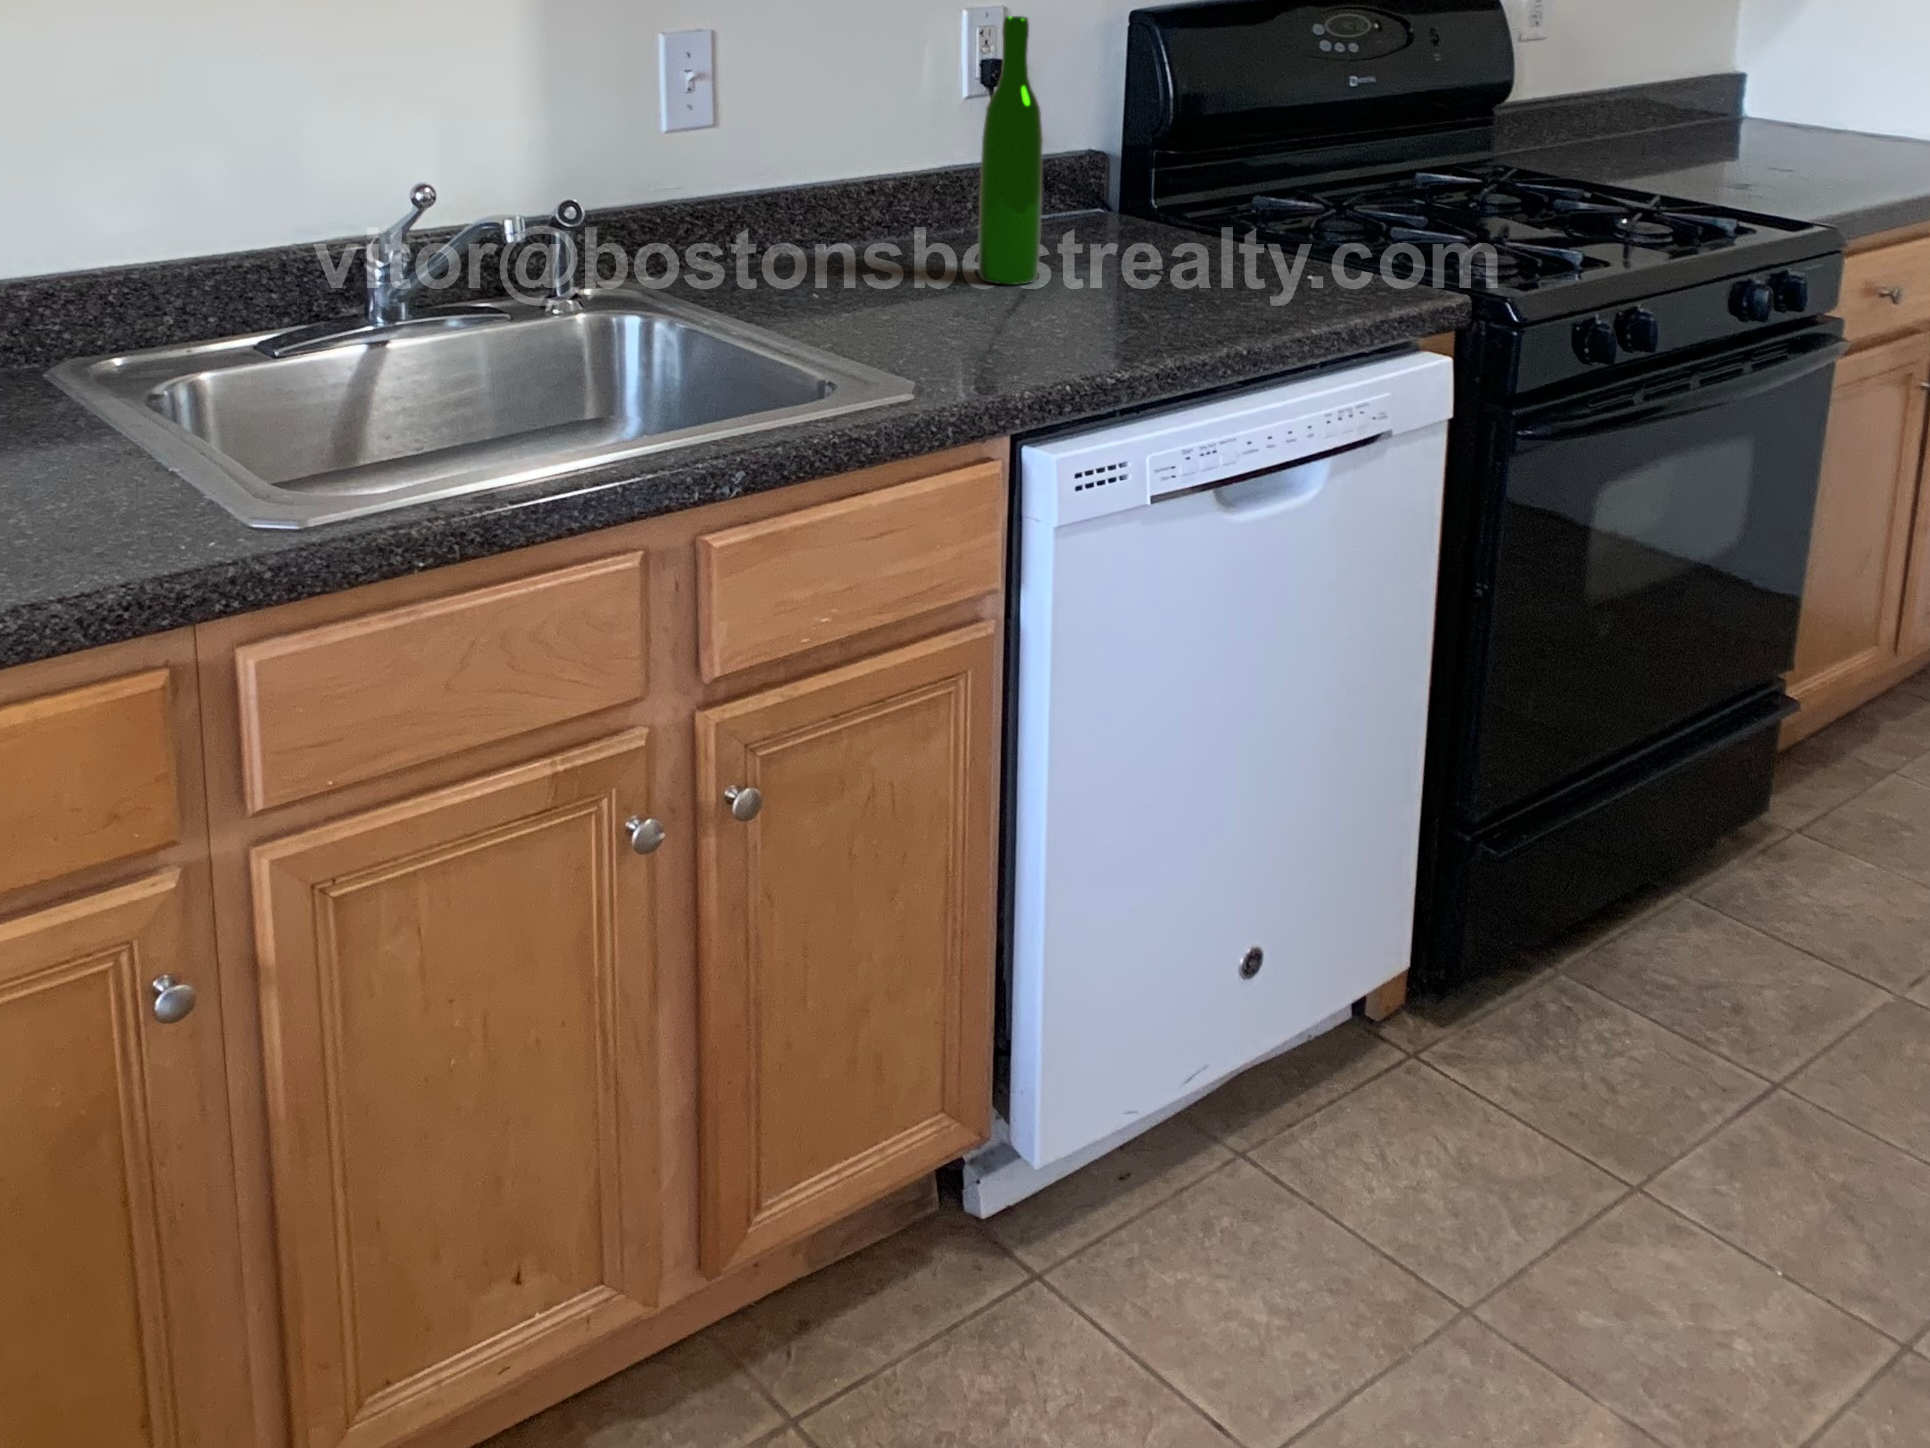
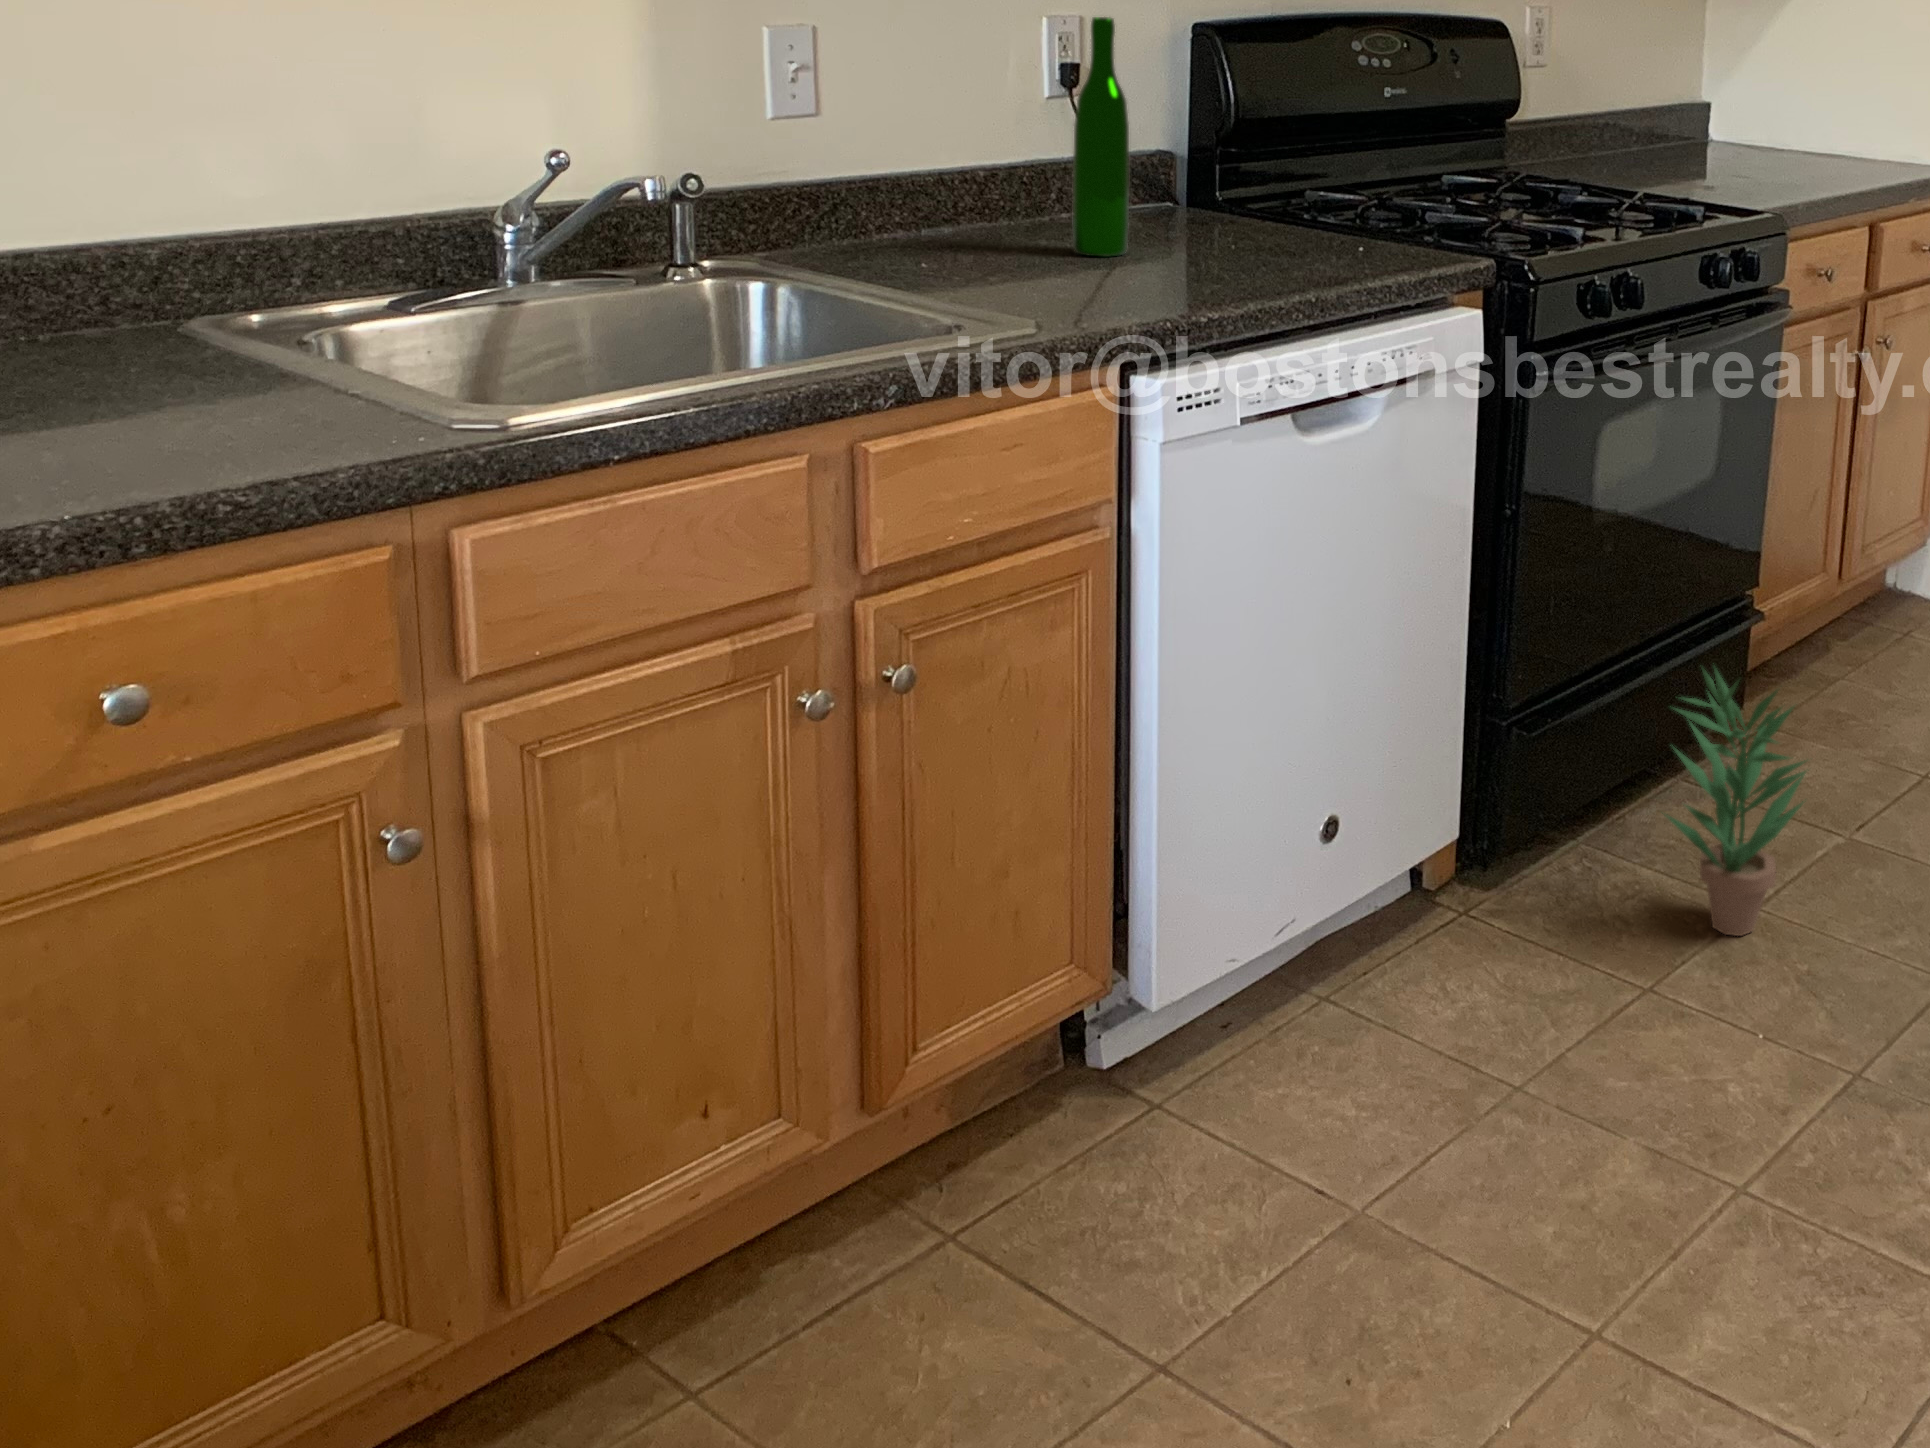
potted plant: none [1662,796,1873,1140] -> present [1661,668,1806,936]

